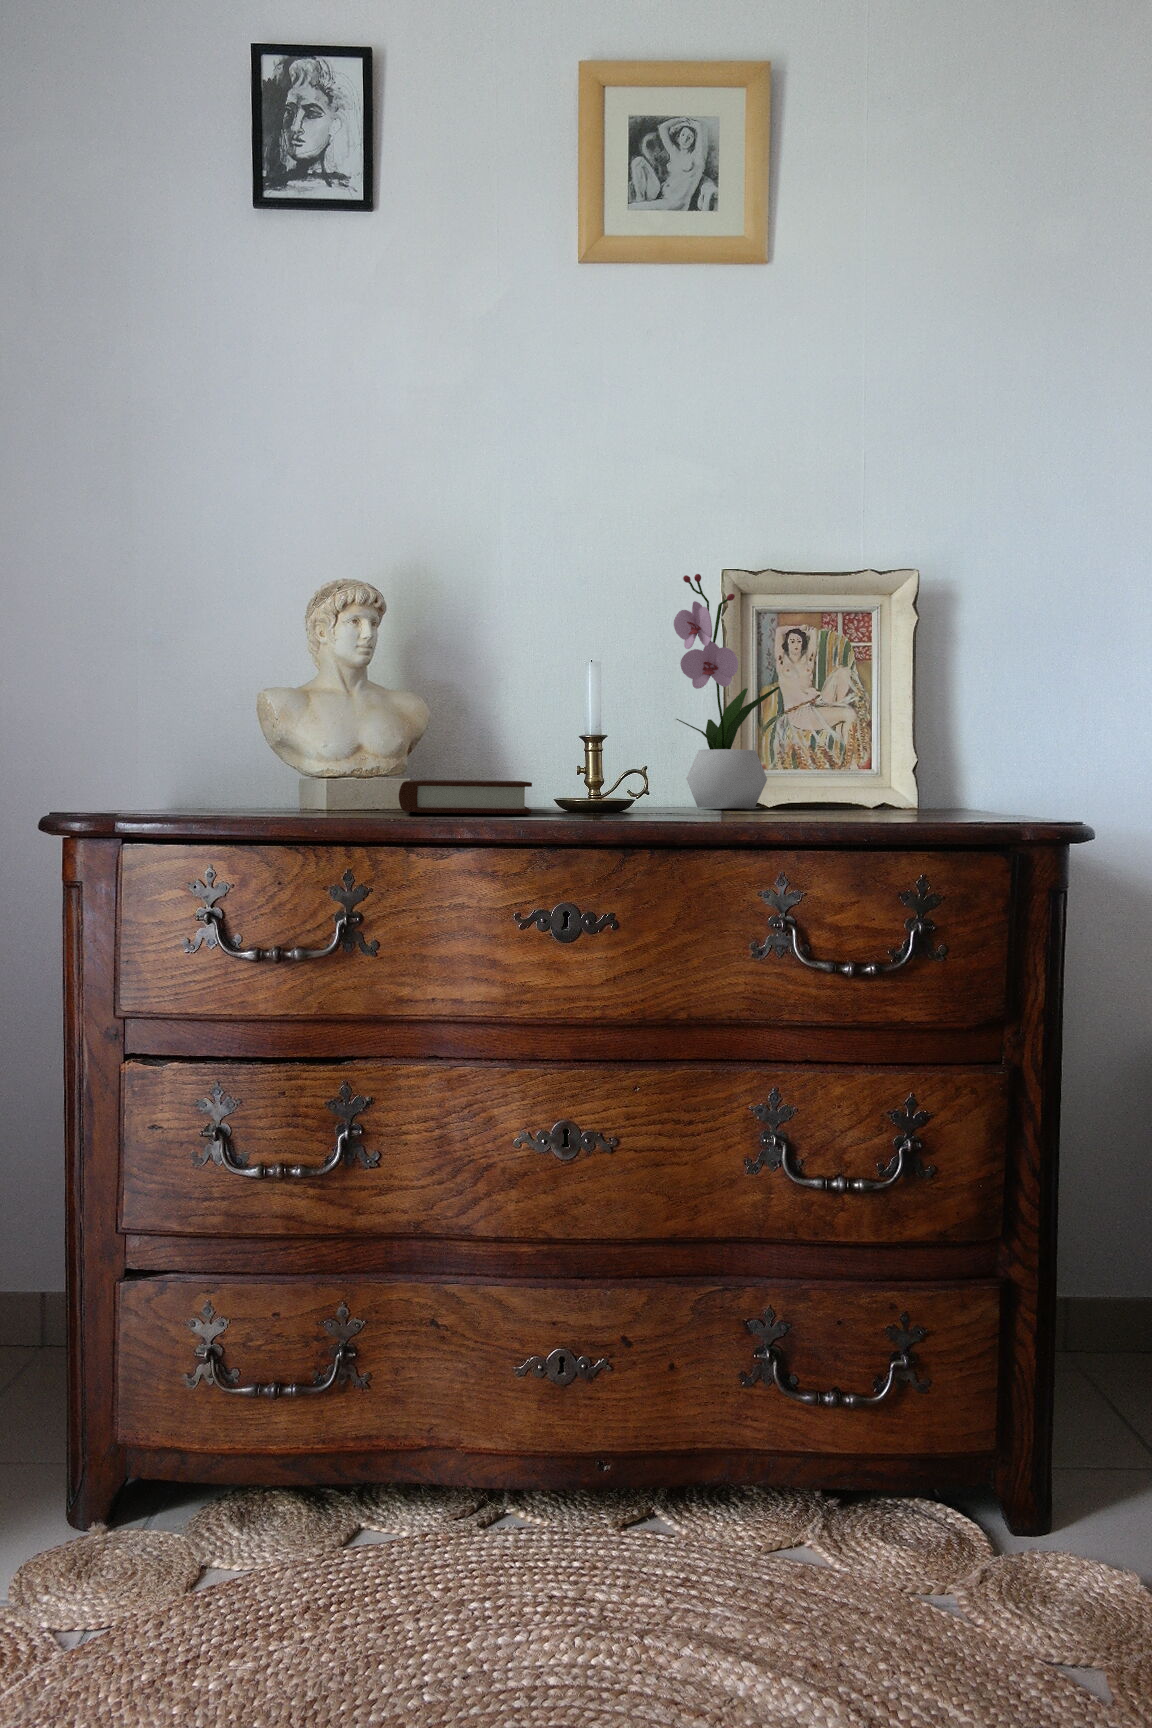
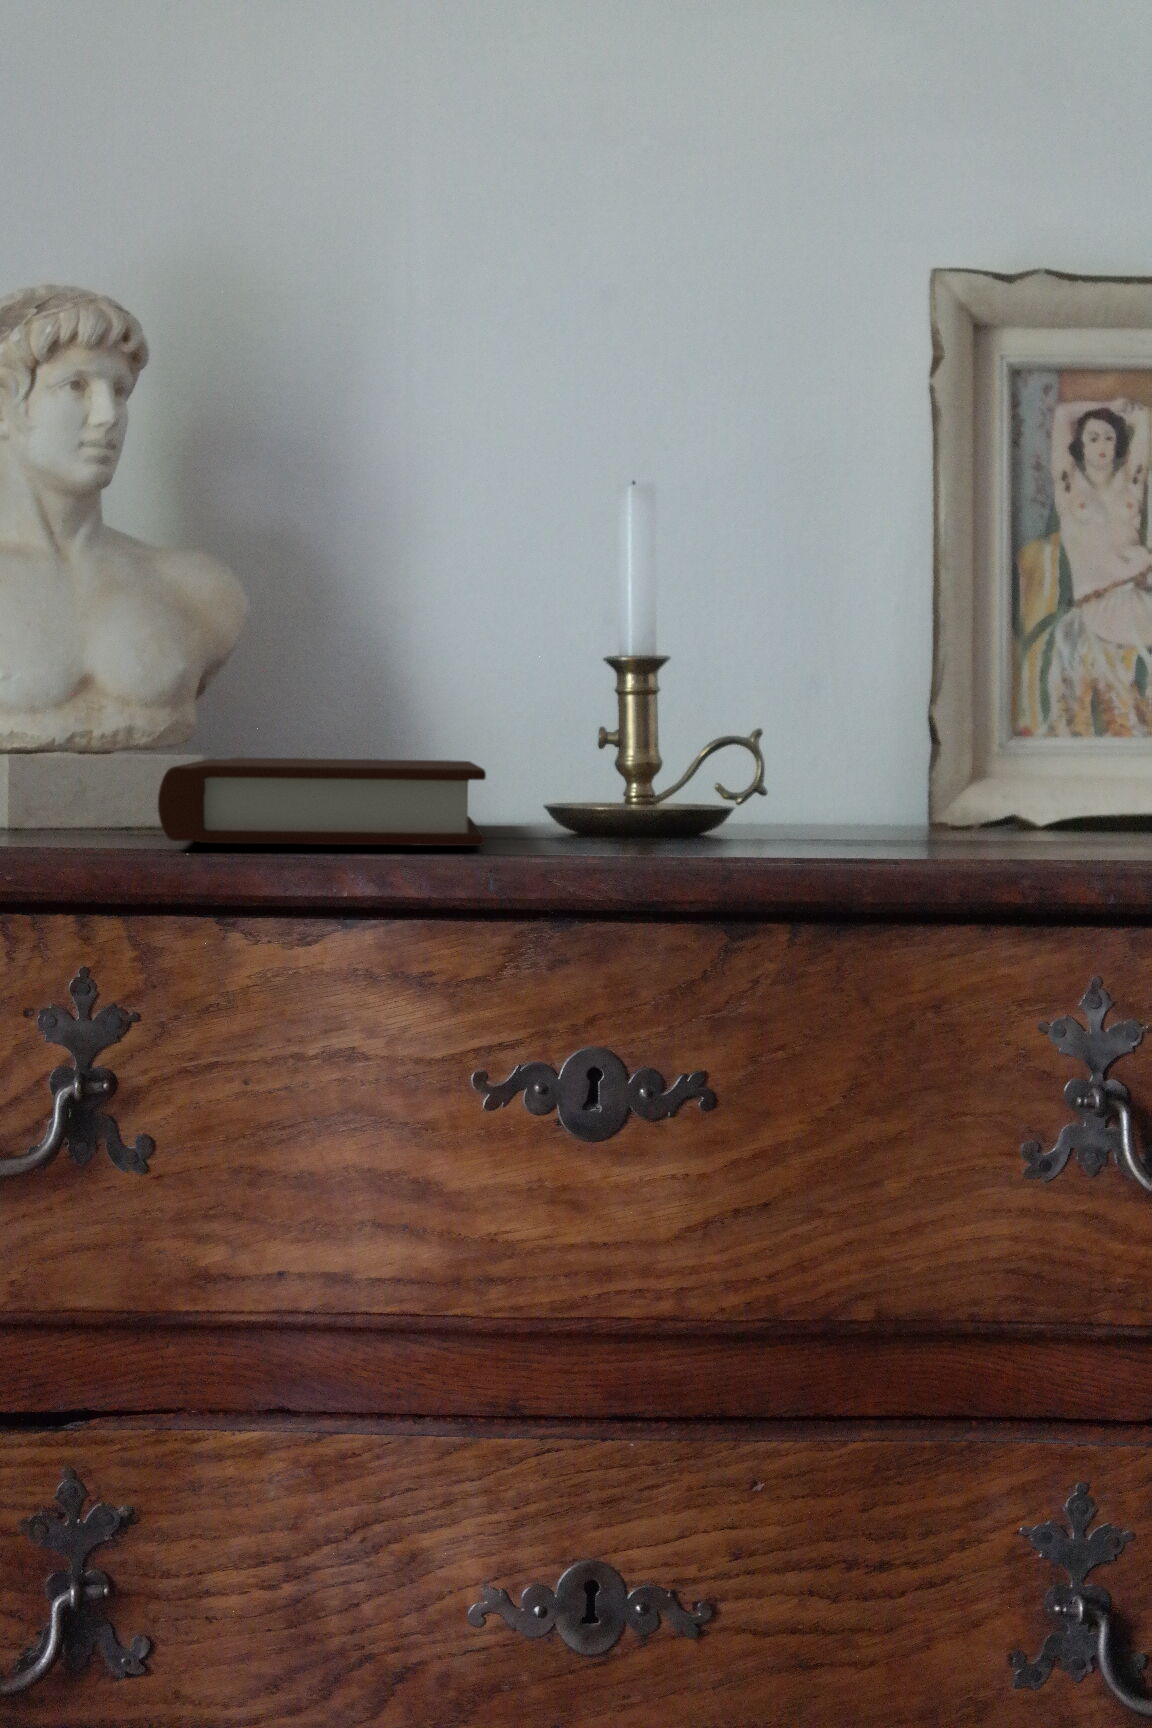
flower arrangement: present [674,574,780,808] -> none [823,280,1071,826]

